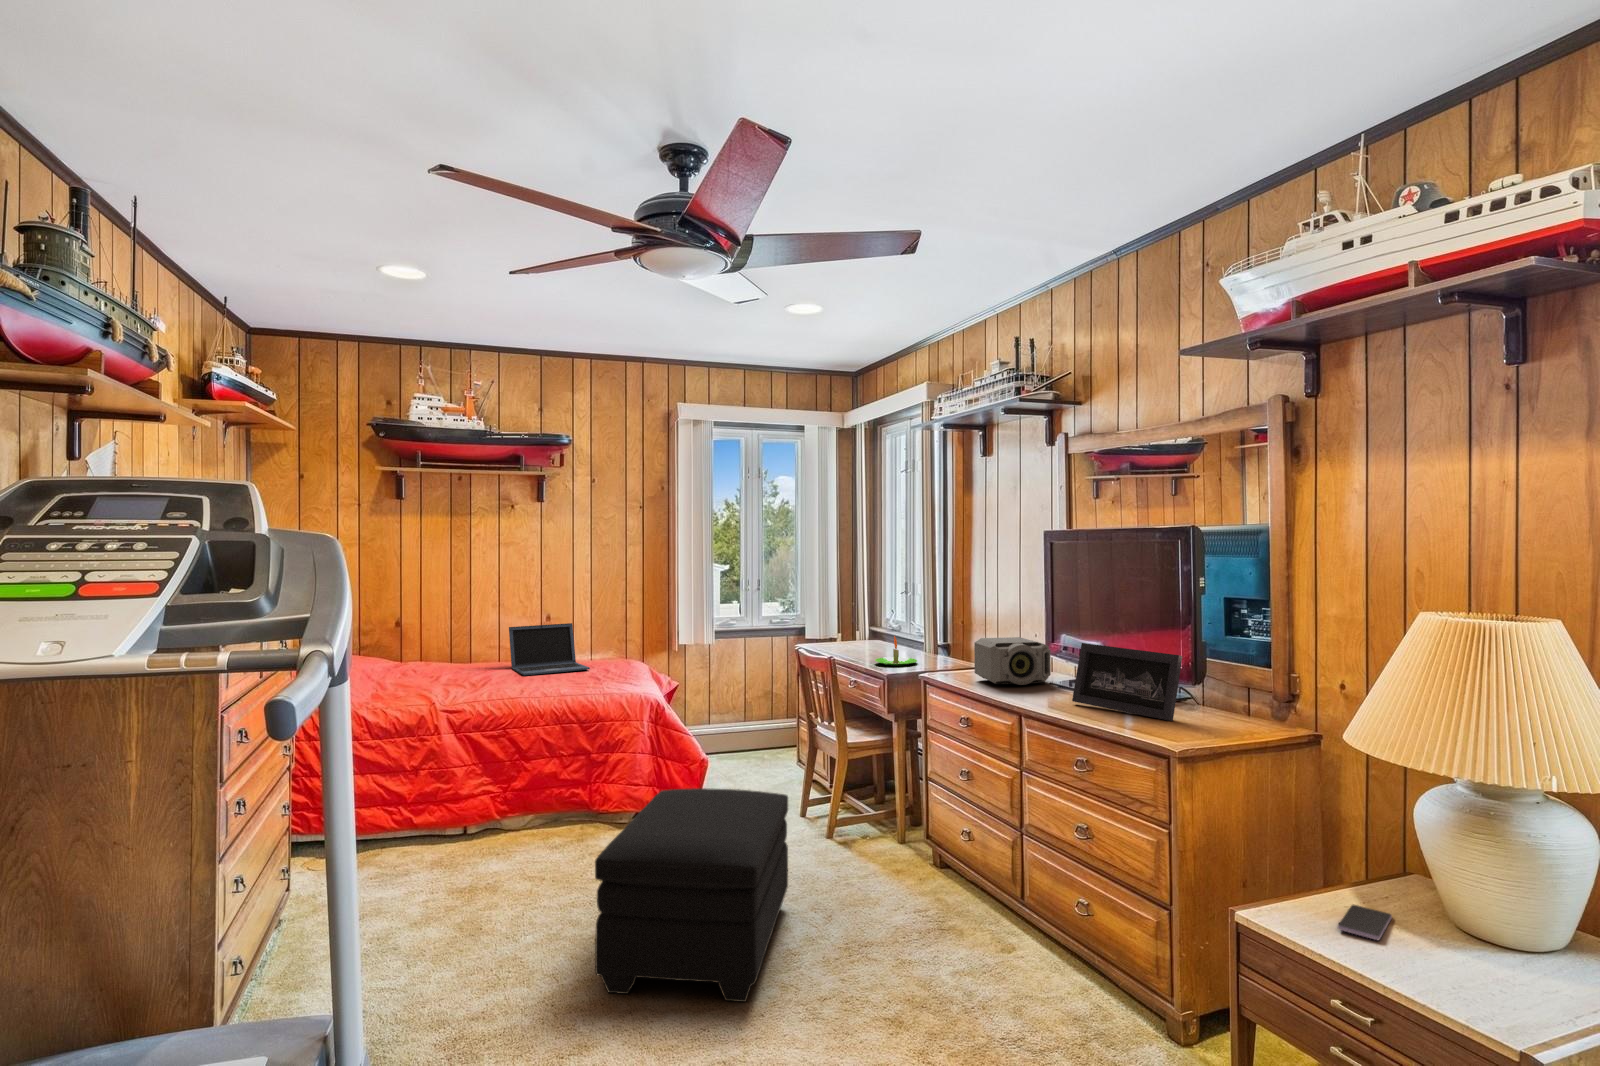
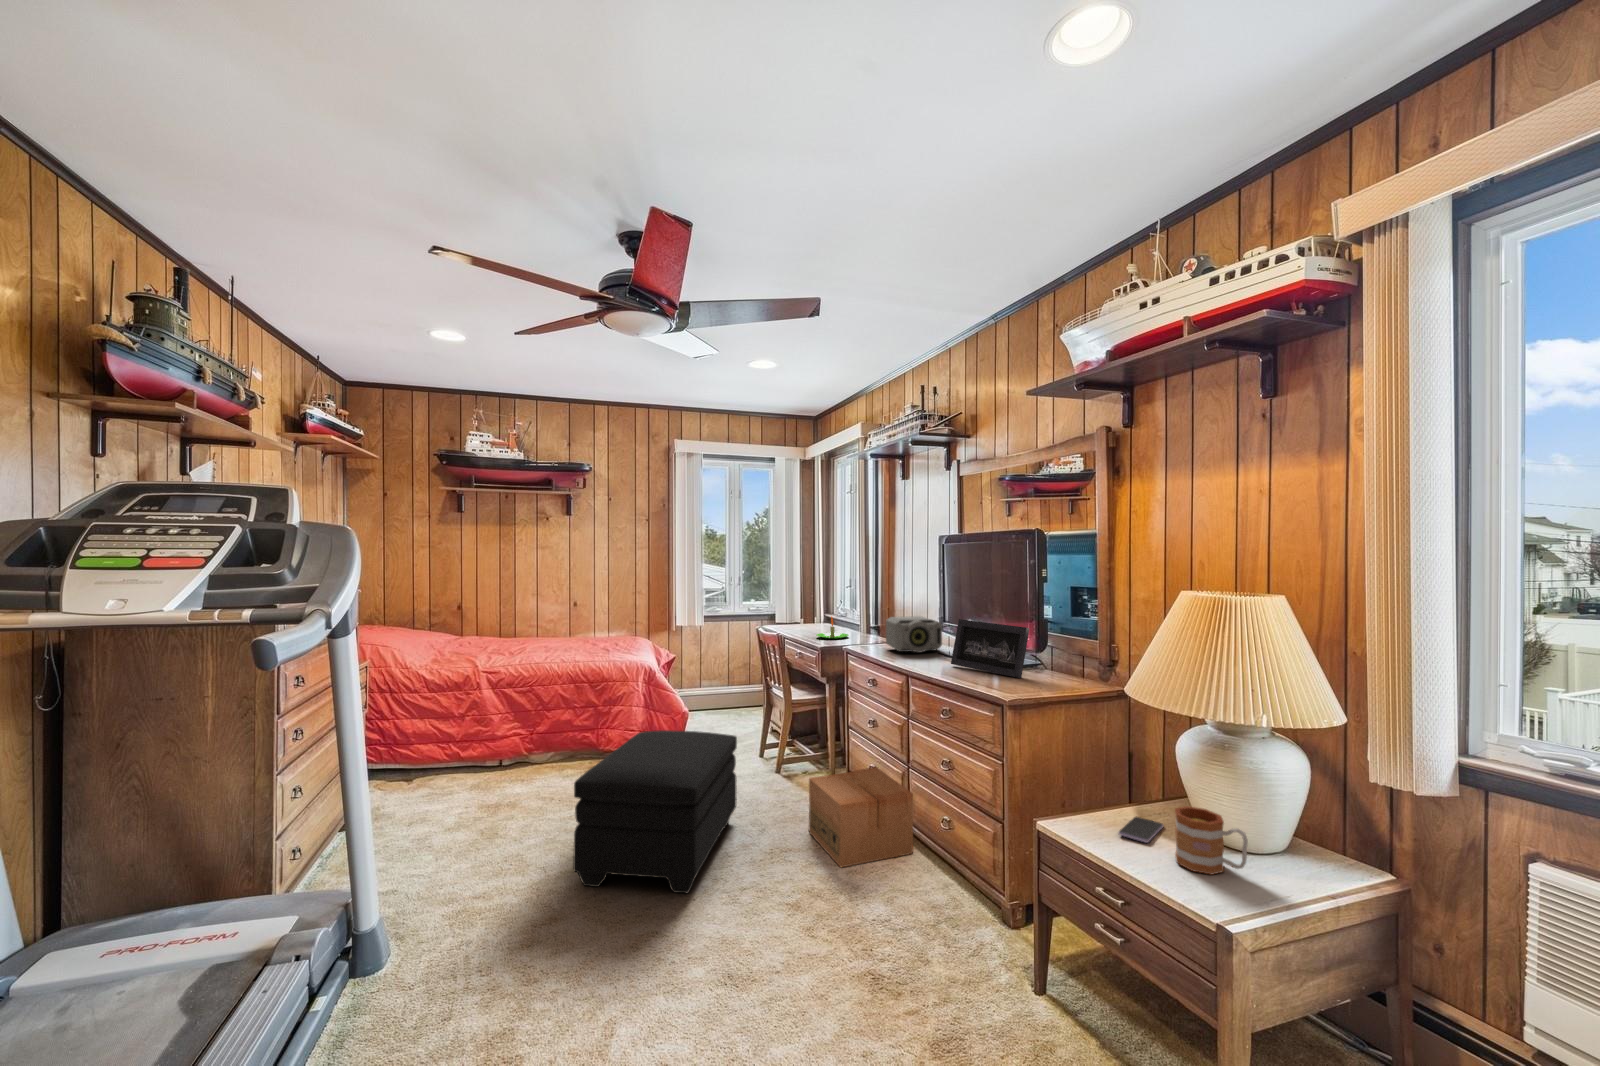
laptop: present [509,623,590,675] -> none [542,607,604,646]
cardboard box: none [885,834,1026,966] -> present [809,767,913,867]
mug: none [1420,894,1525,983] -> present [1175,806,1248,874]

